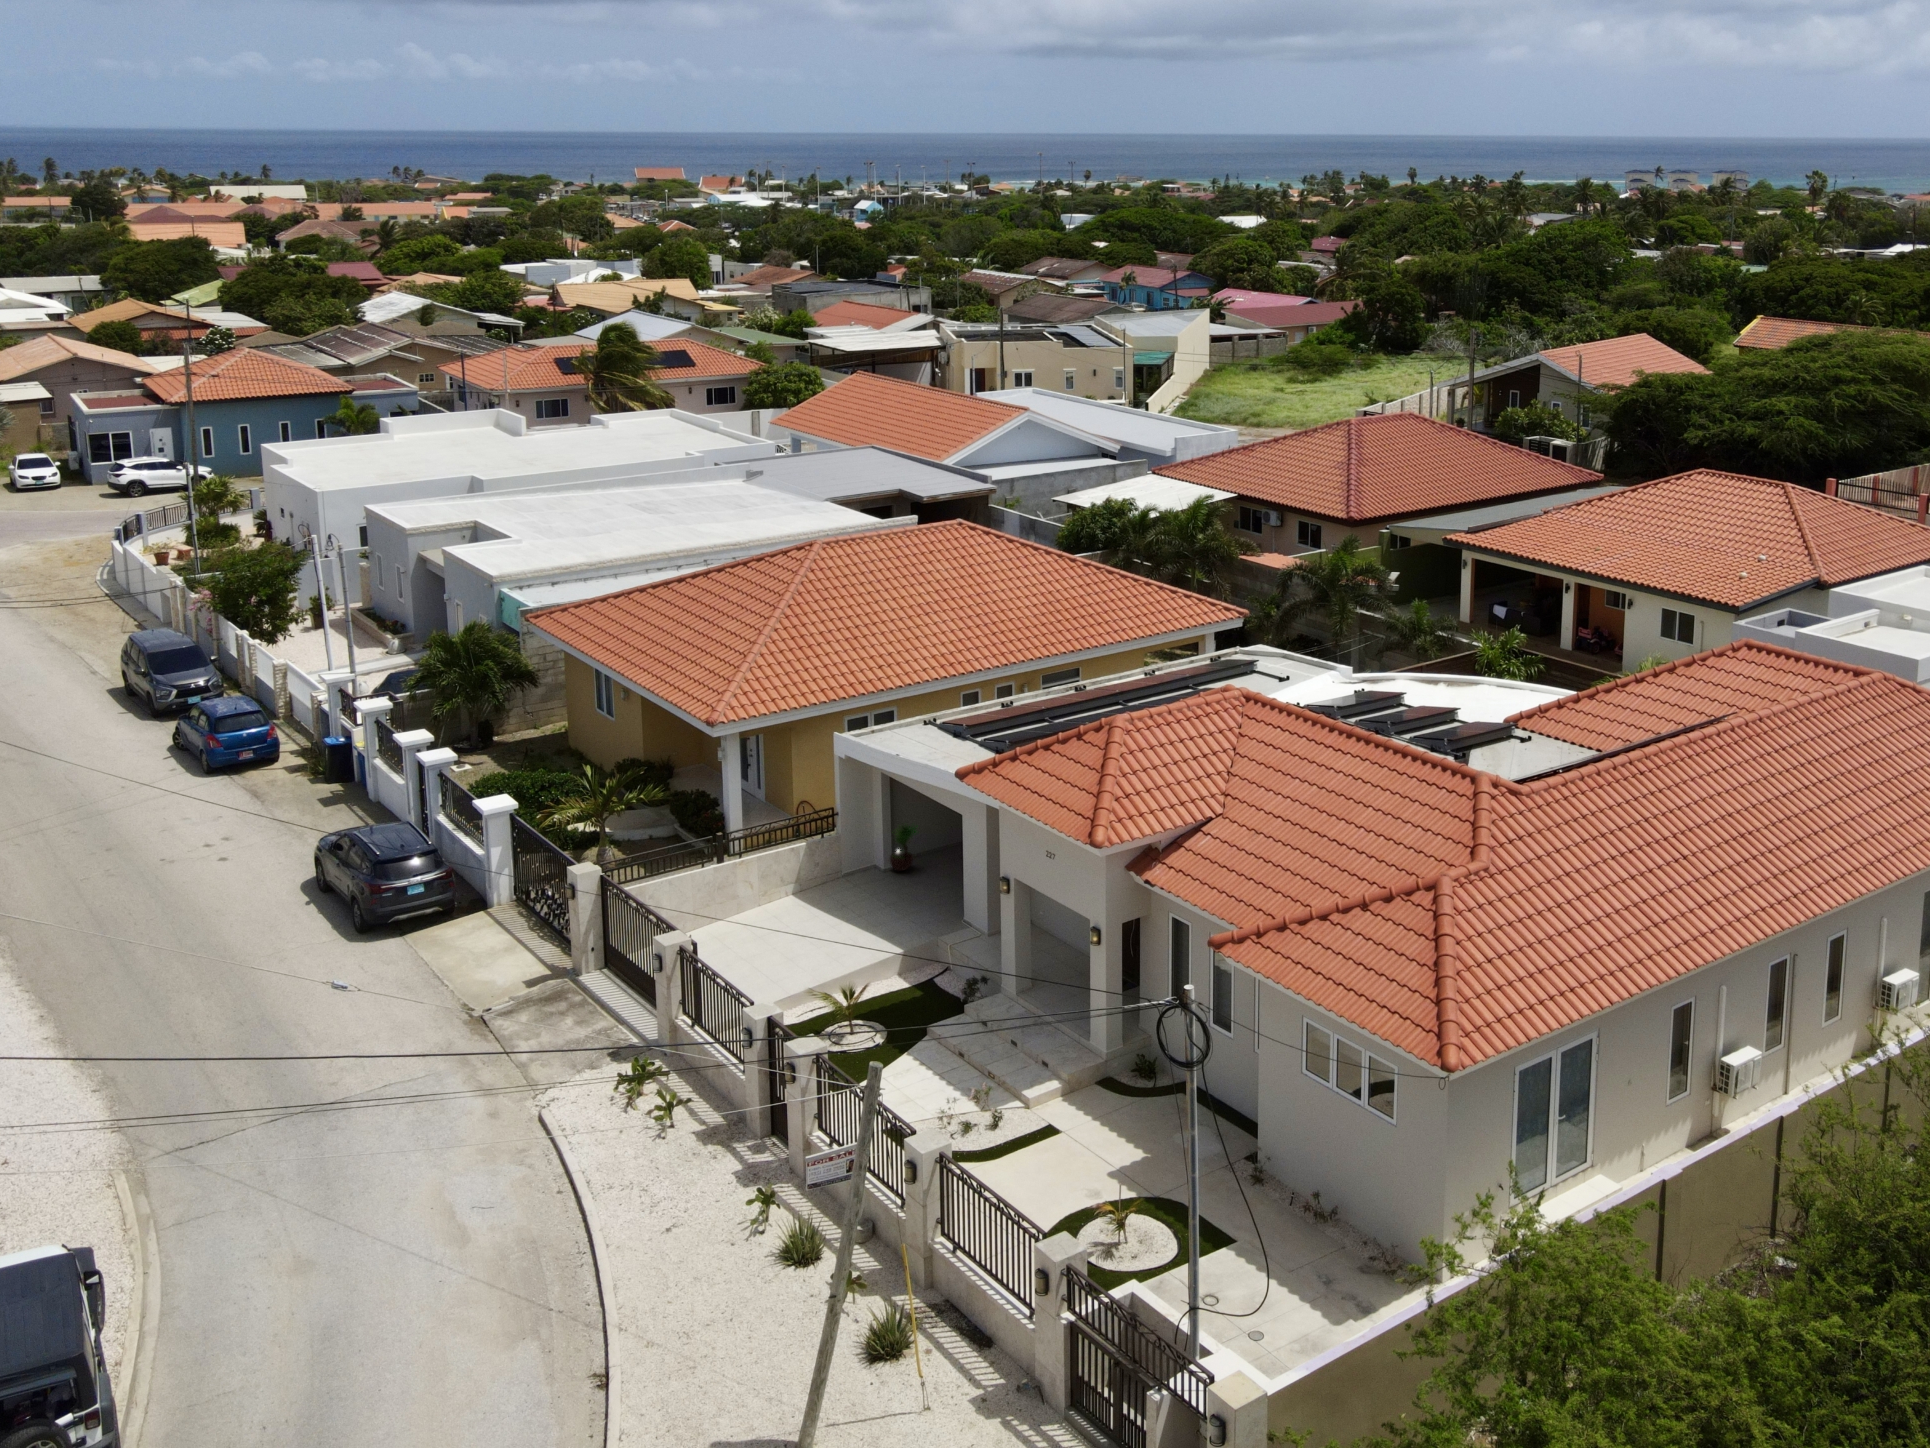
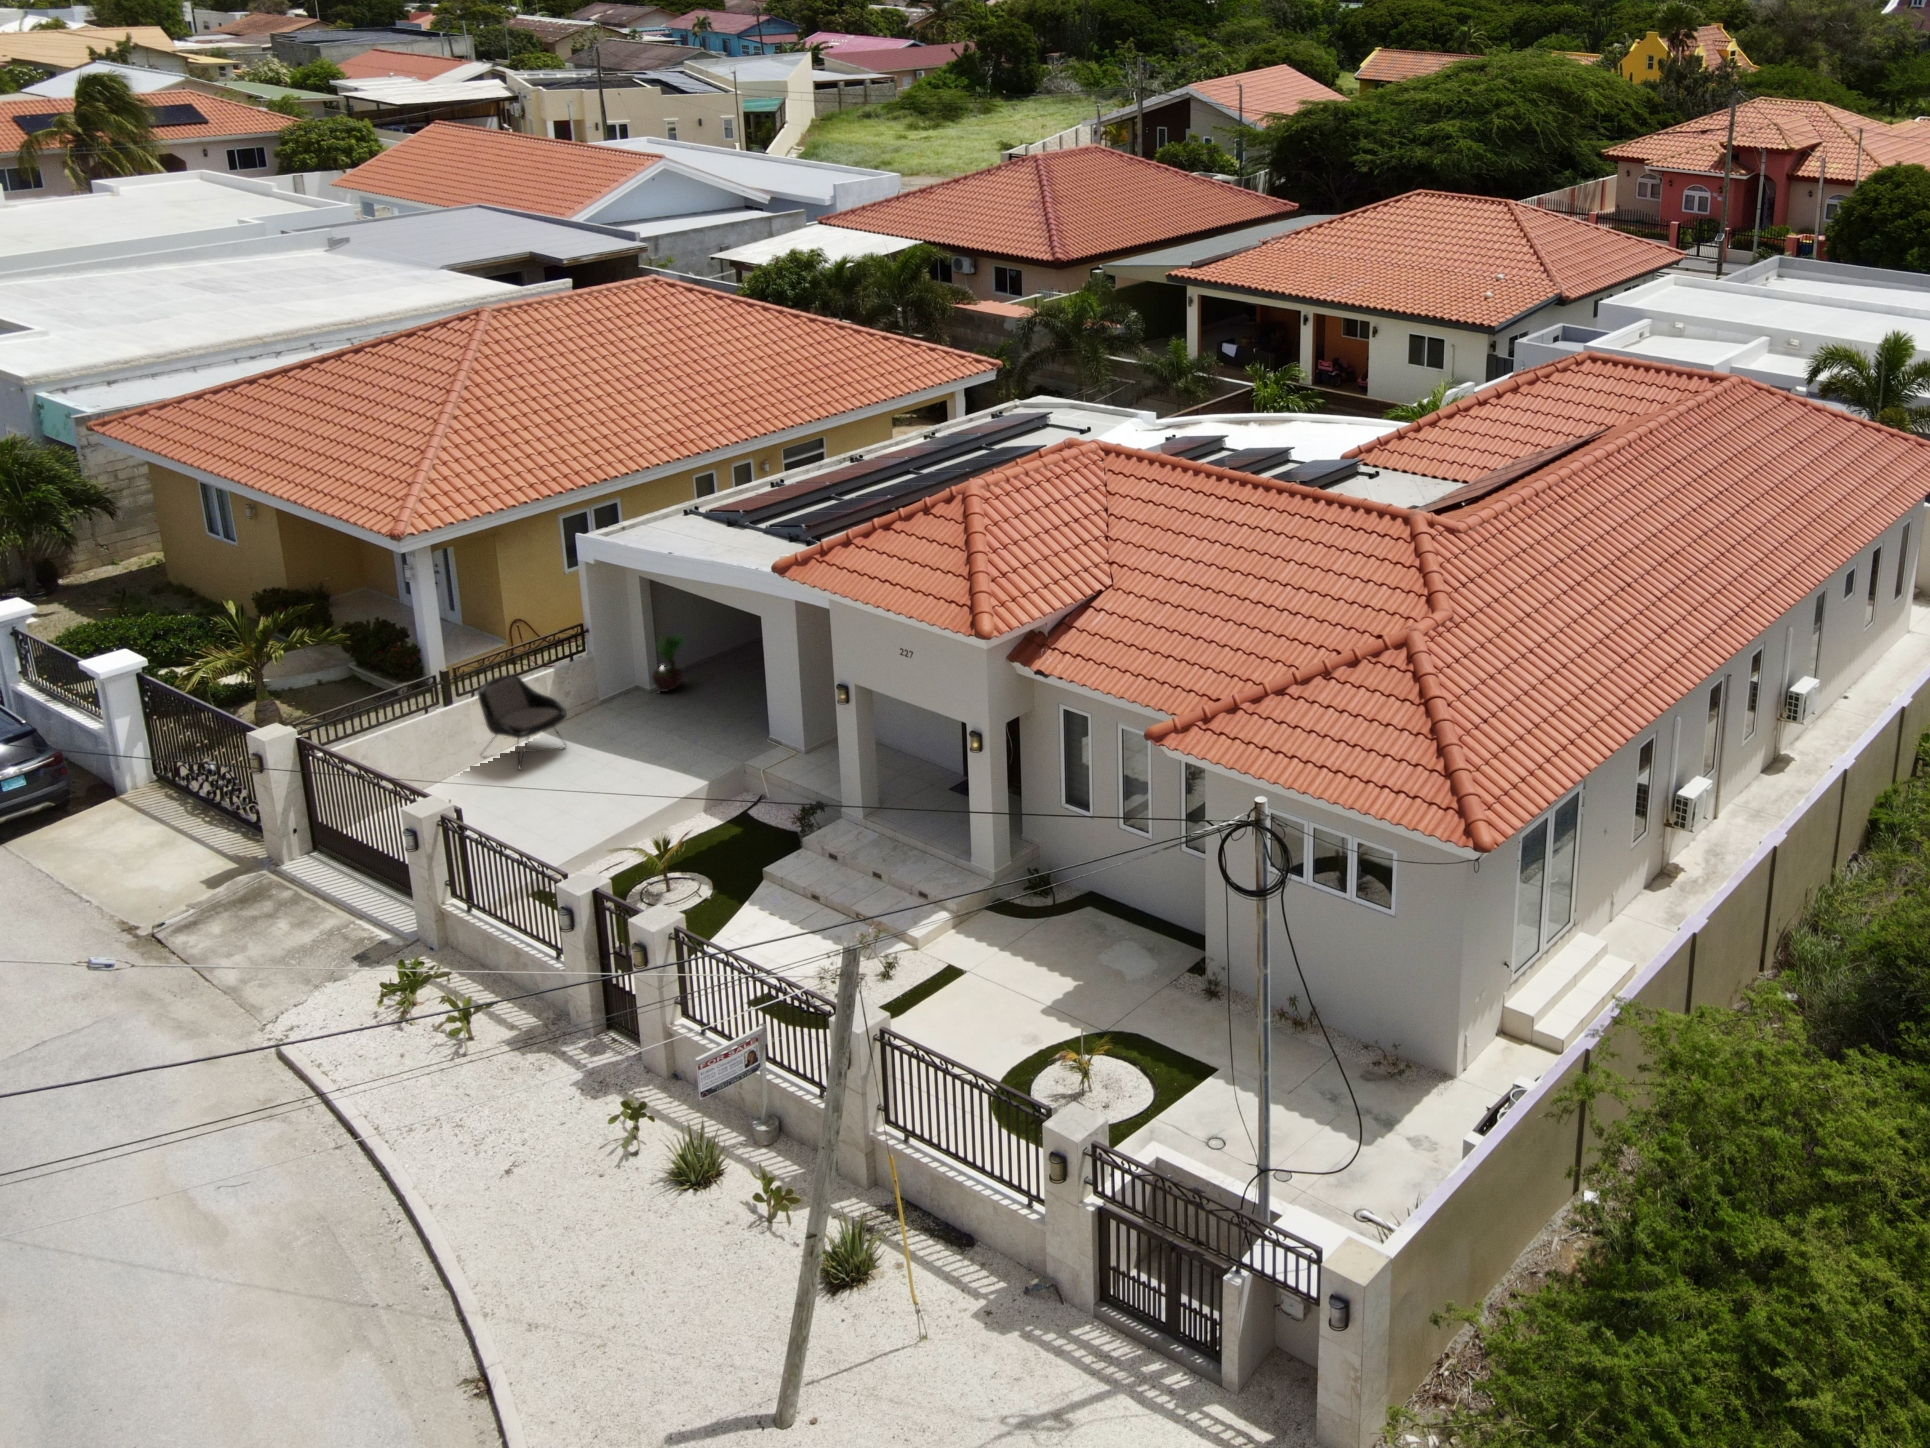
lounge chair: none [745,844,812,923] -> present [478,675,567,768]

